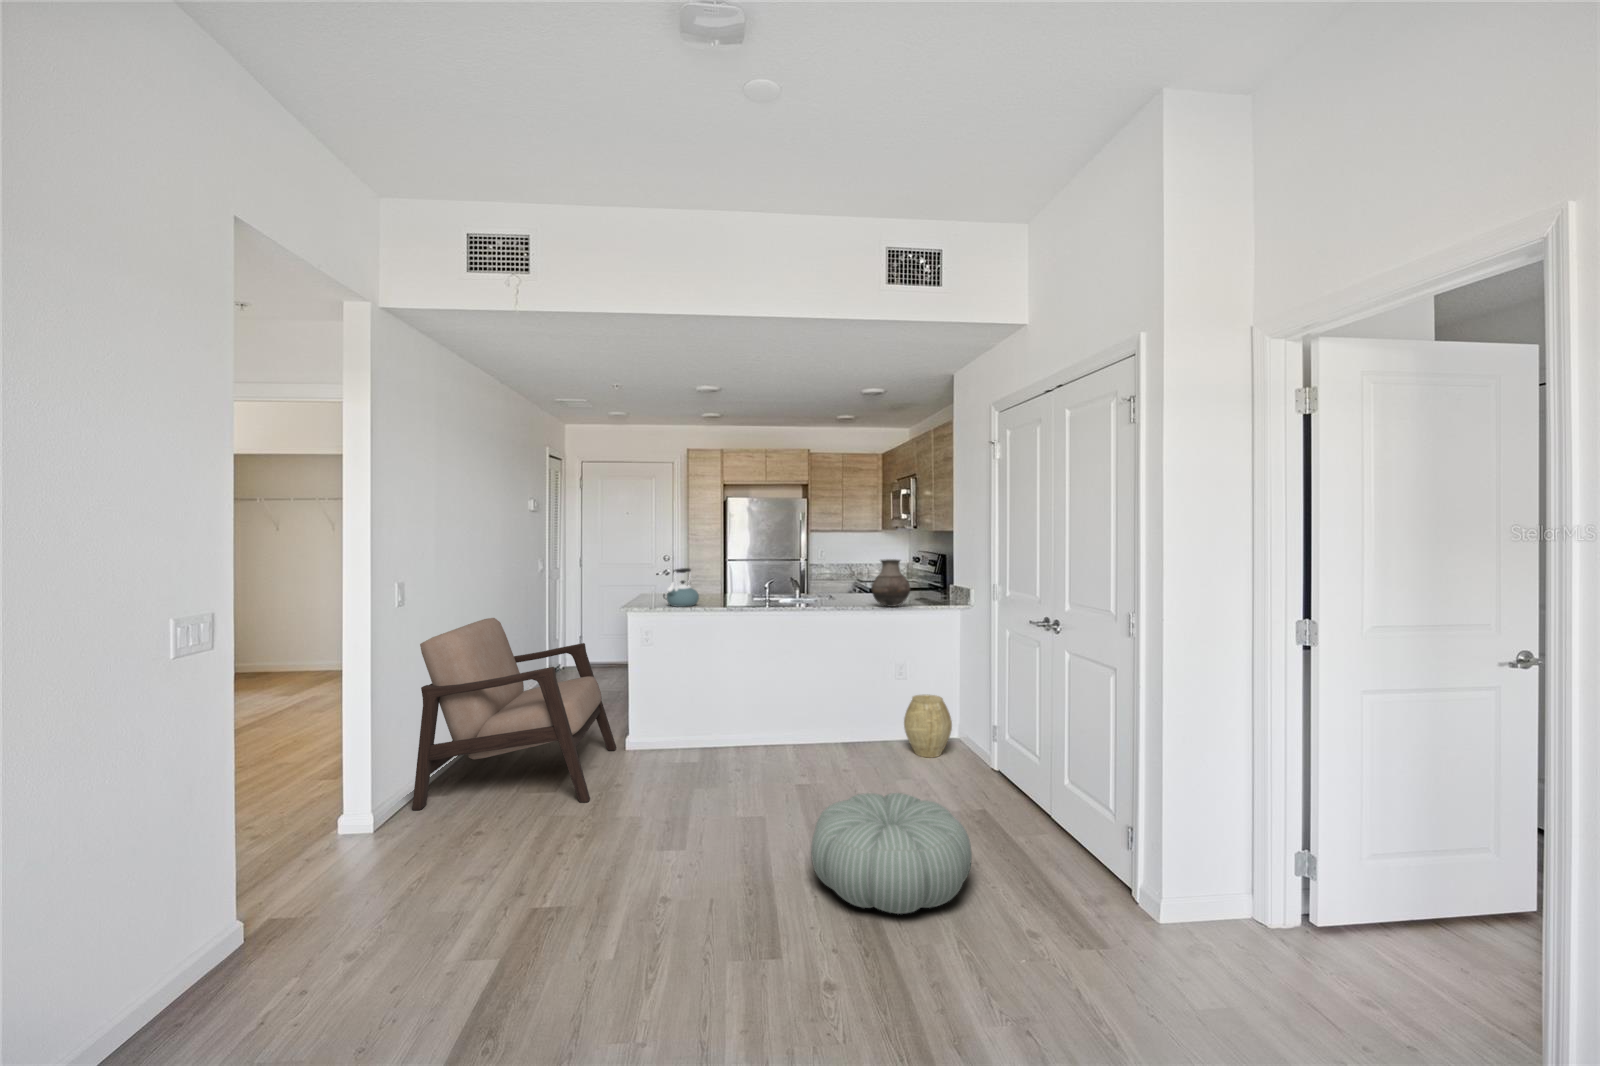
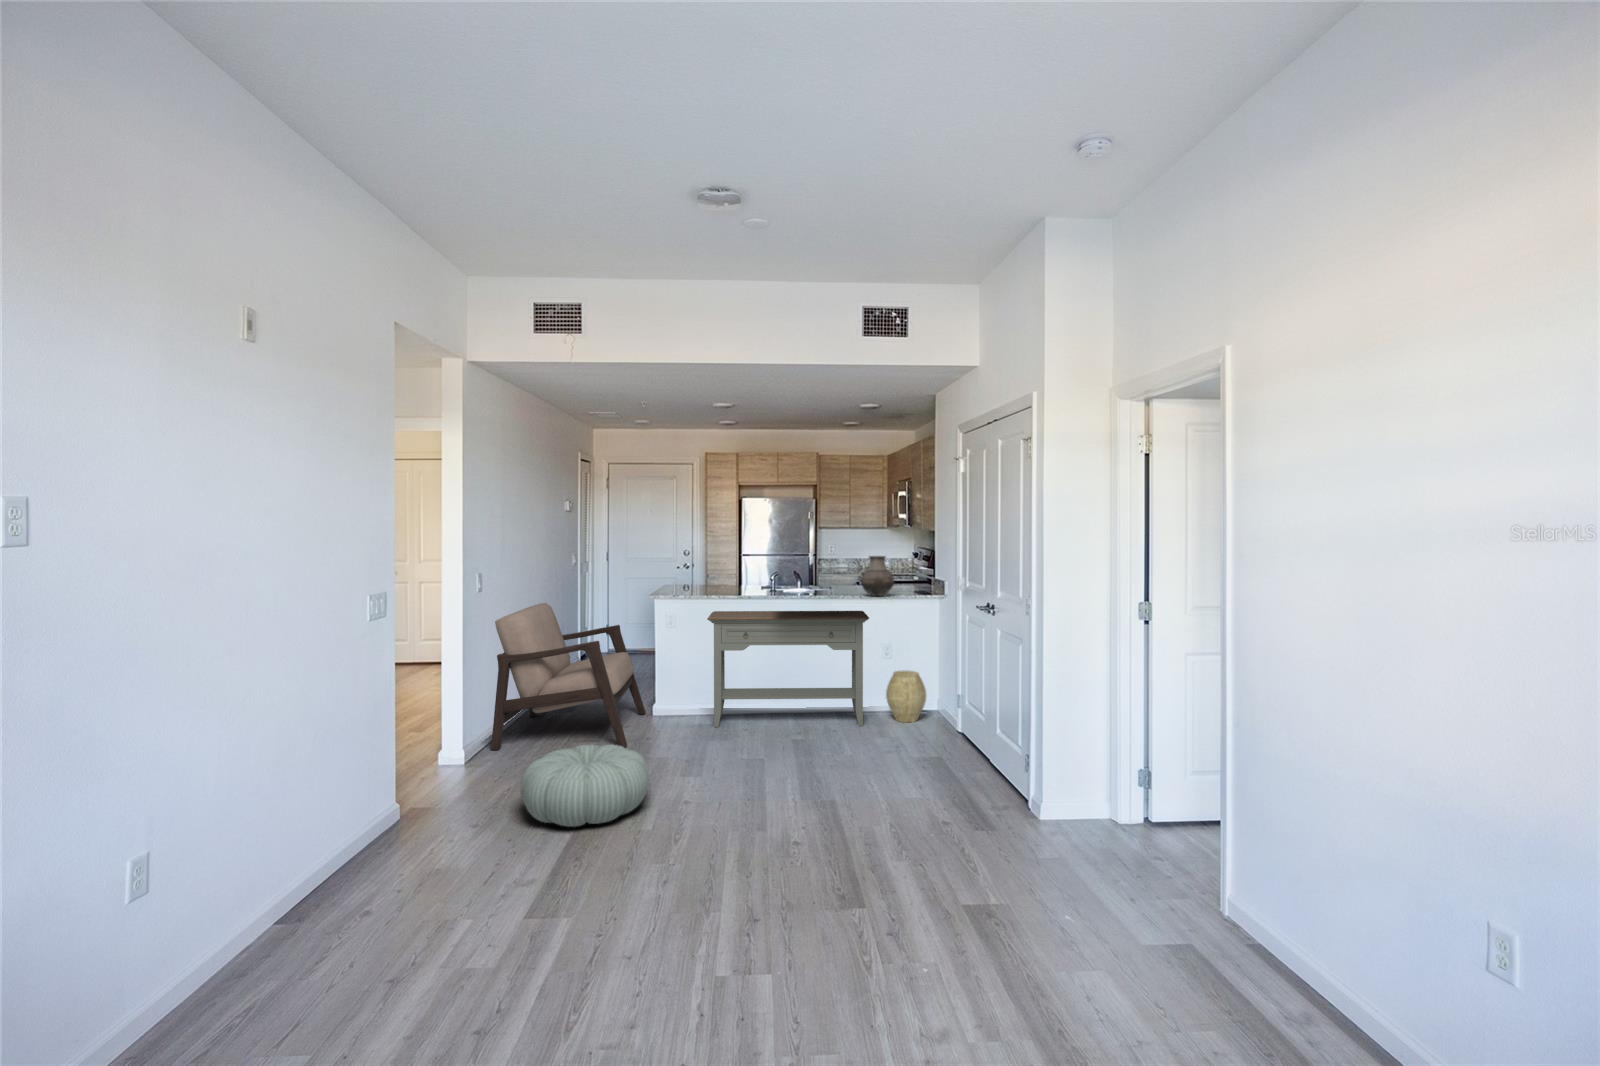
kettle: present [667,568,699,607] -> none [687,563,715,595]
console table: none [691,624,887,768] -> present [707,611,869,727]
pouf: present [811,793,972,914] -> present [520,745,649,827]

